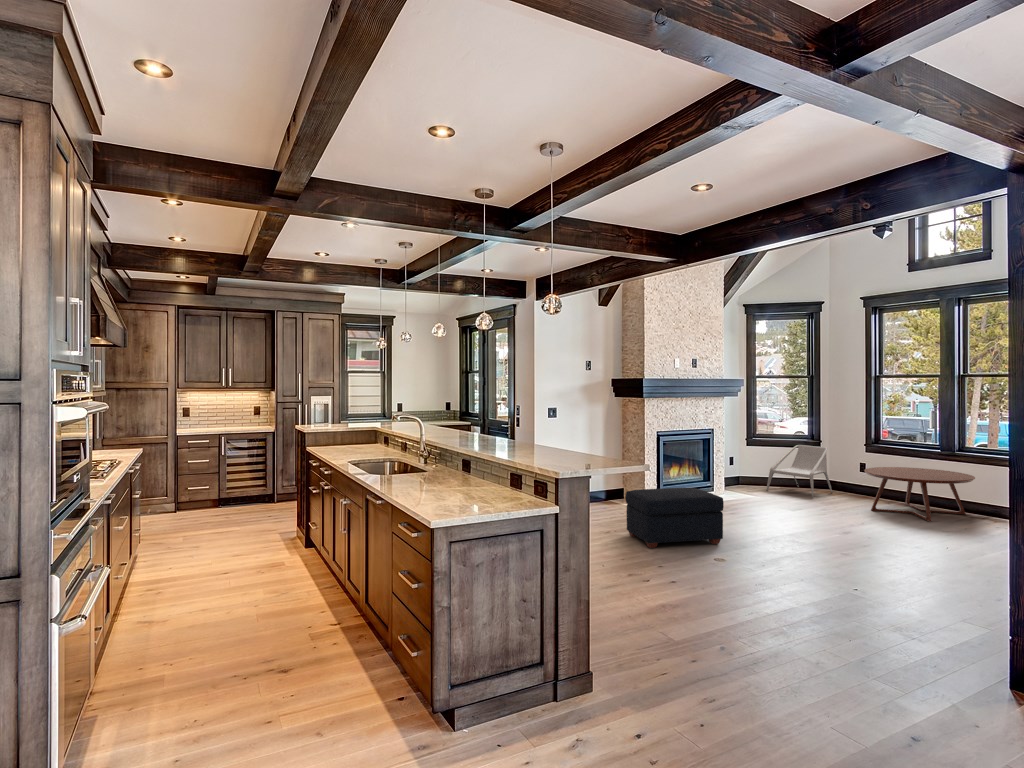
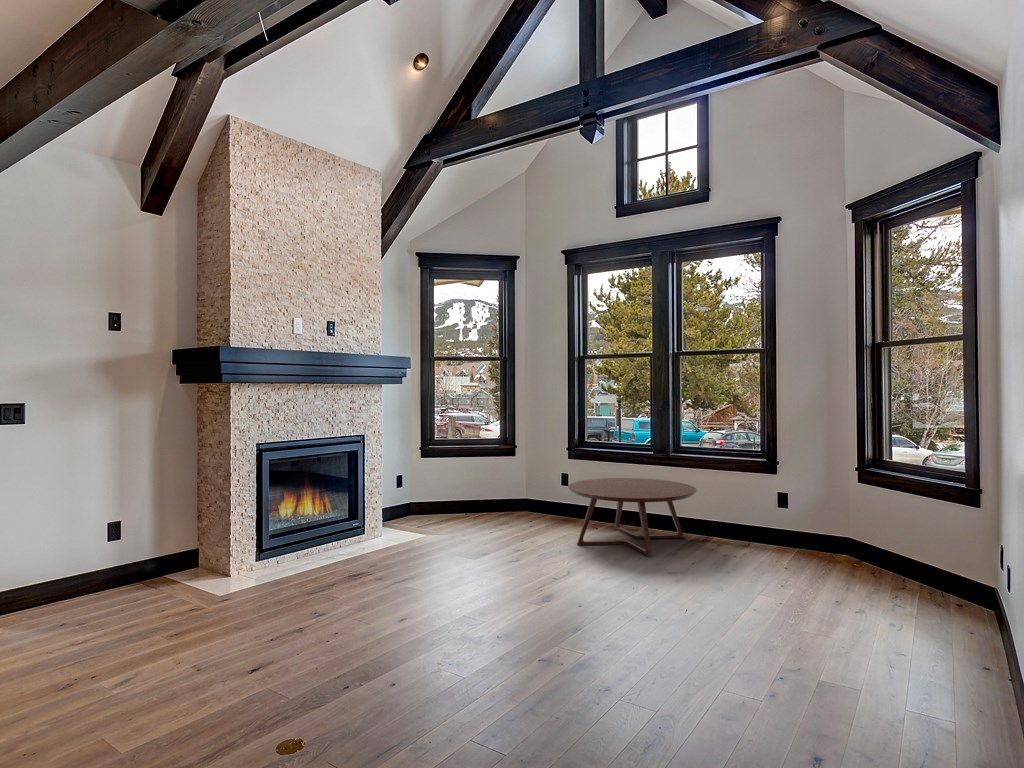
armchair: present [767,445,832,498] -> none [444,453,528,530]
ottoman: present [625,488,724,548] -> none [120,556,333,727]

